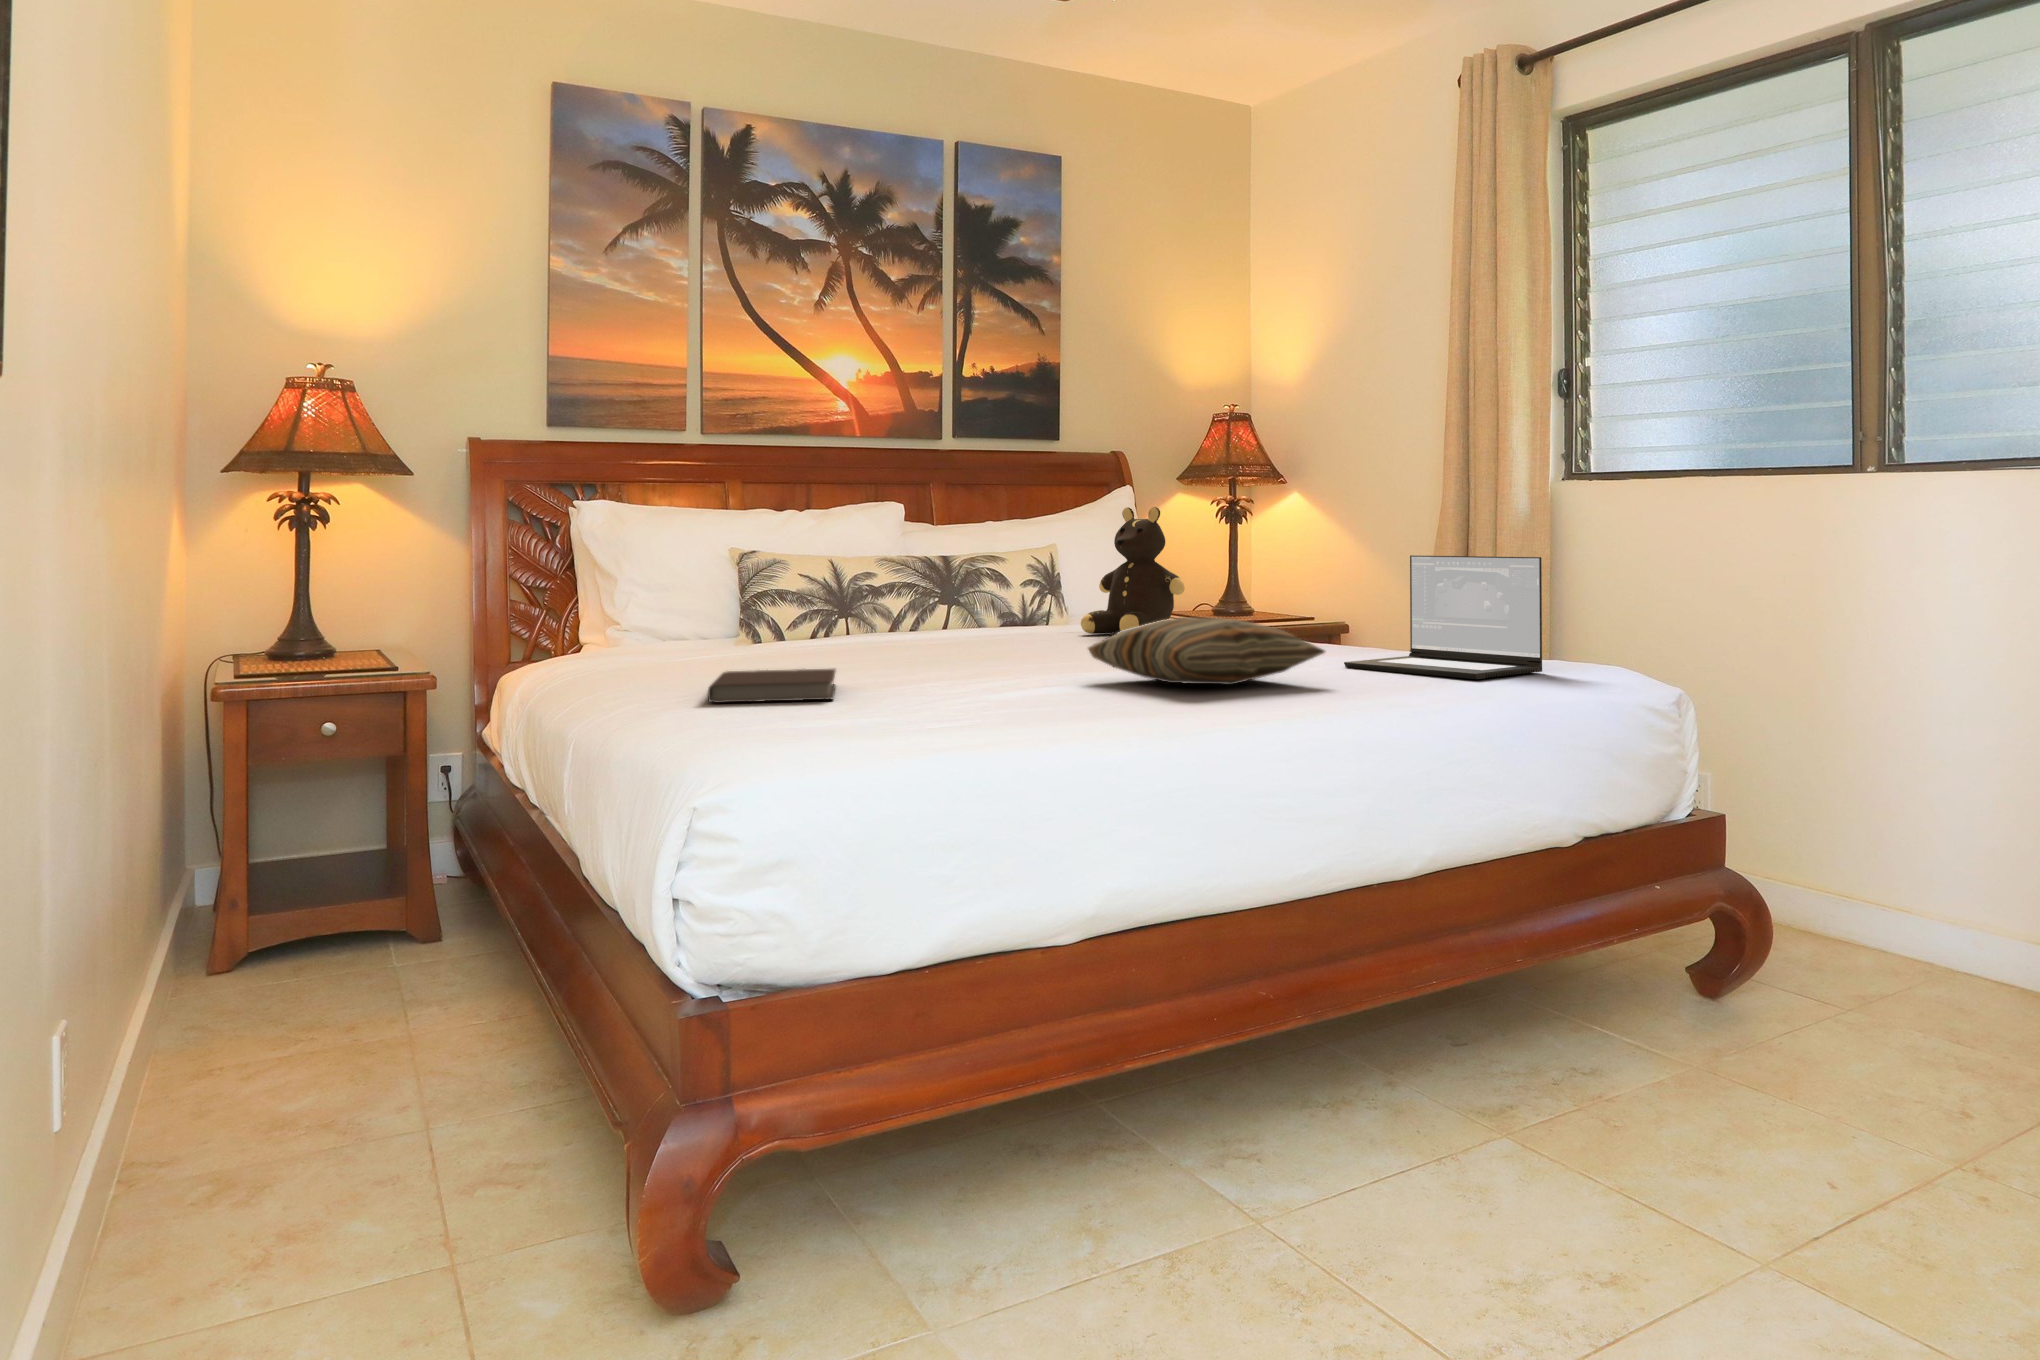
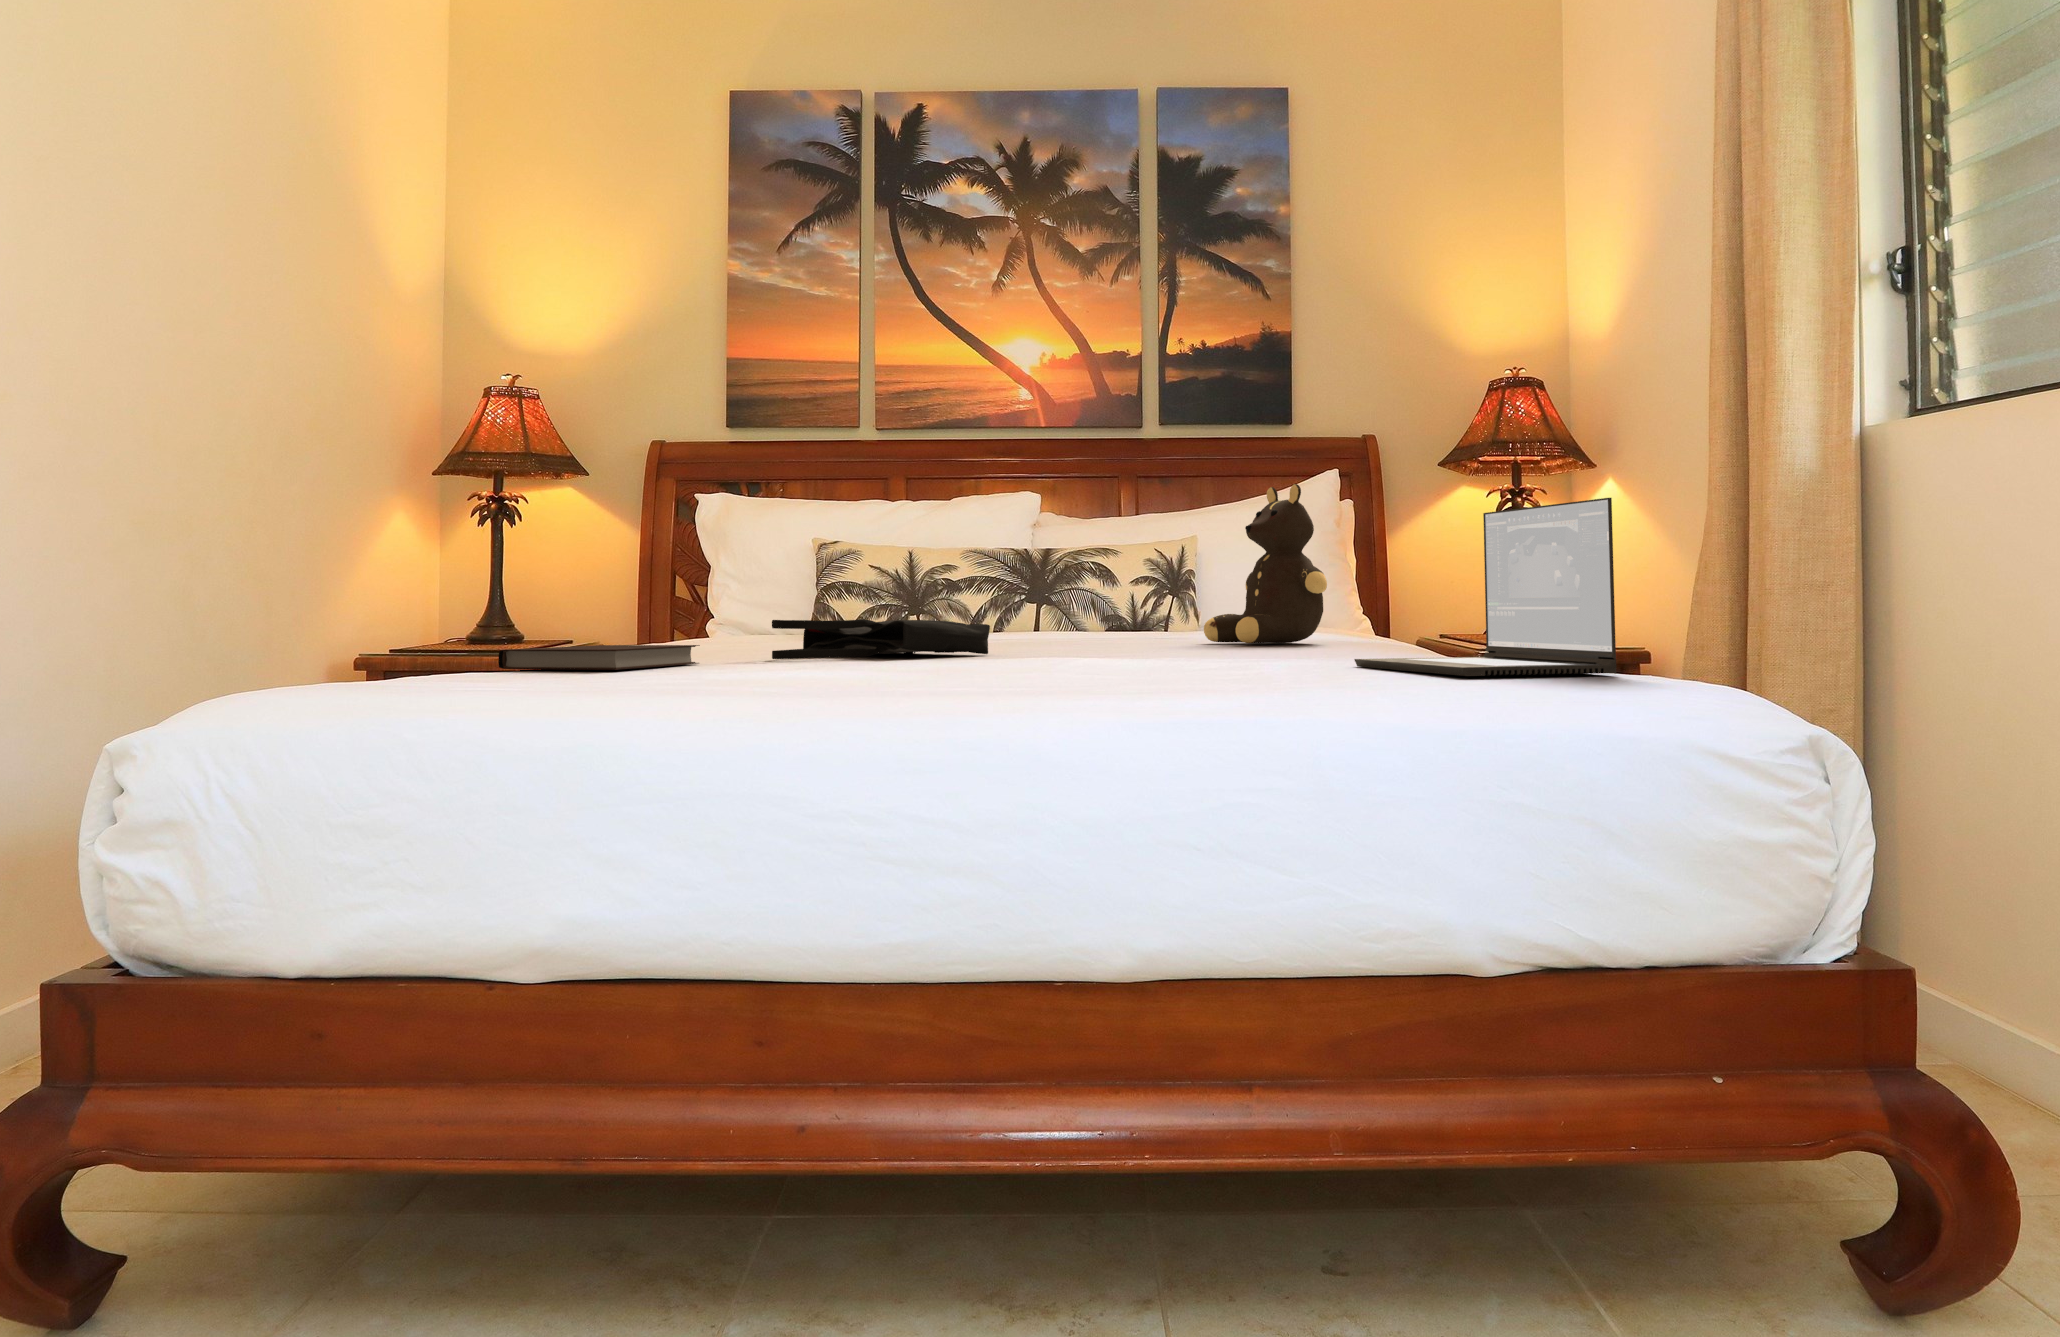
pillow: present [1088,617,1325,685] -> none [961,584,1224,670]
tote bag: none [848,631,1006,675] -> present [772,619,990,659]

